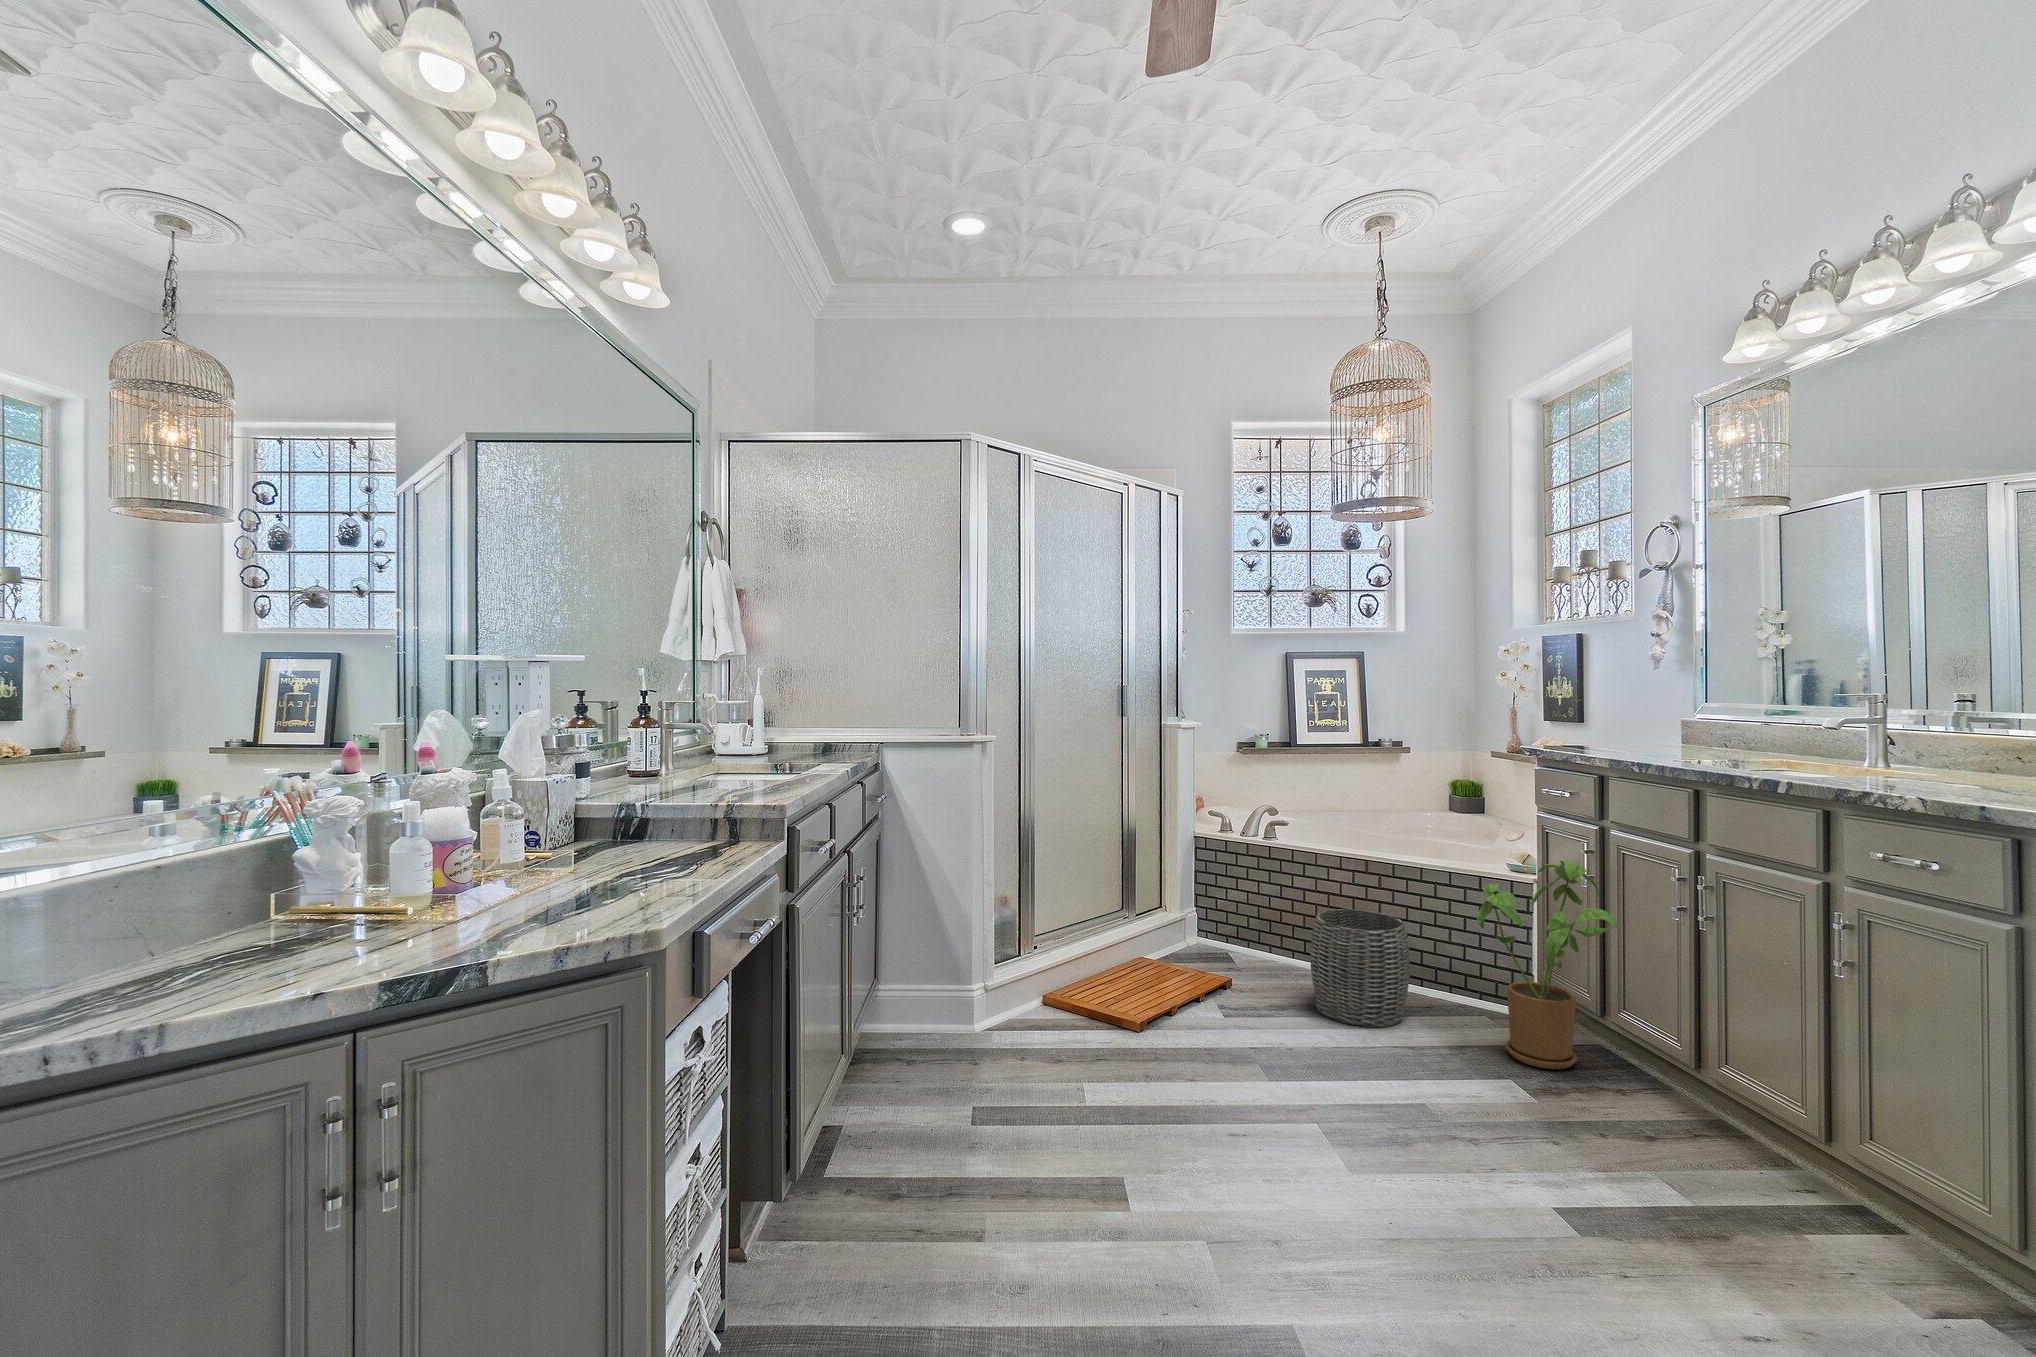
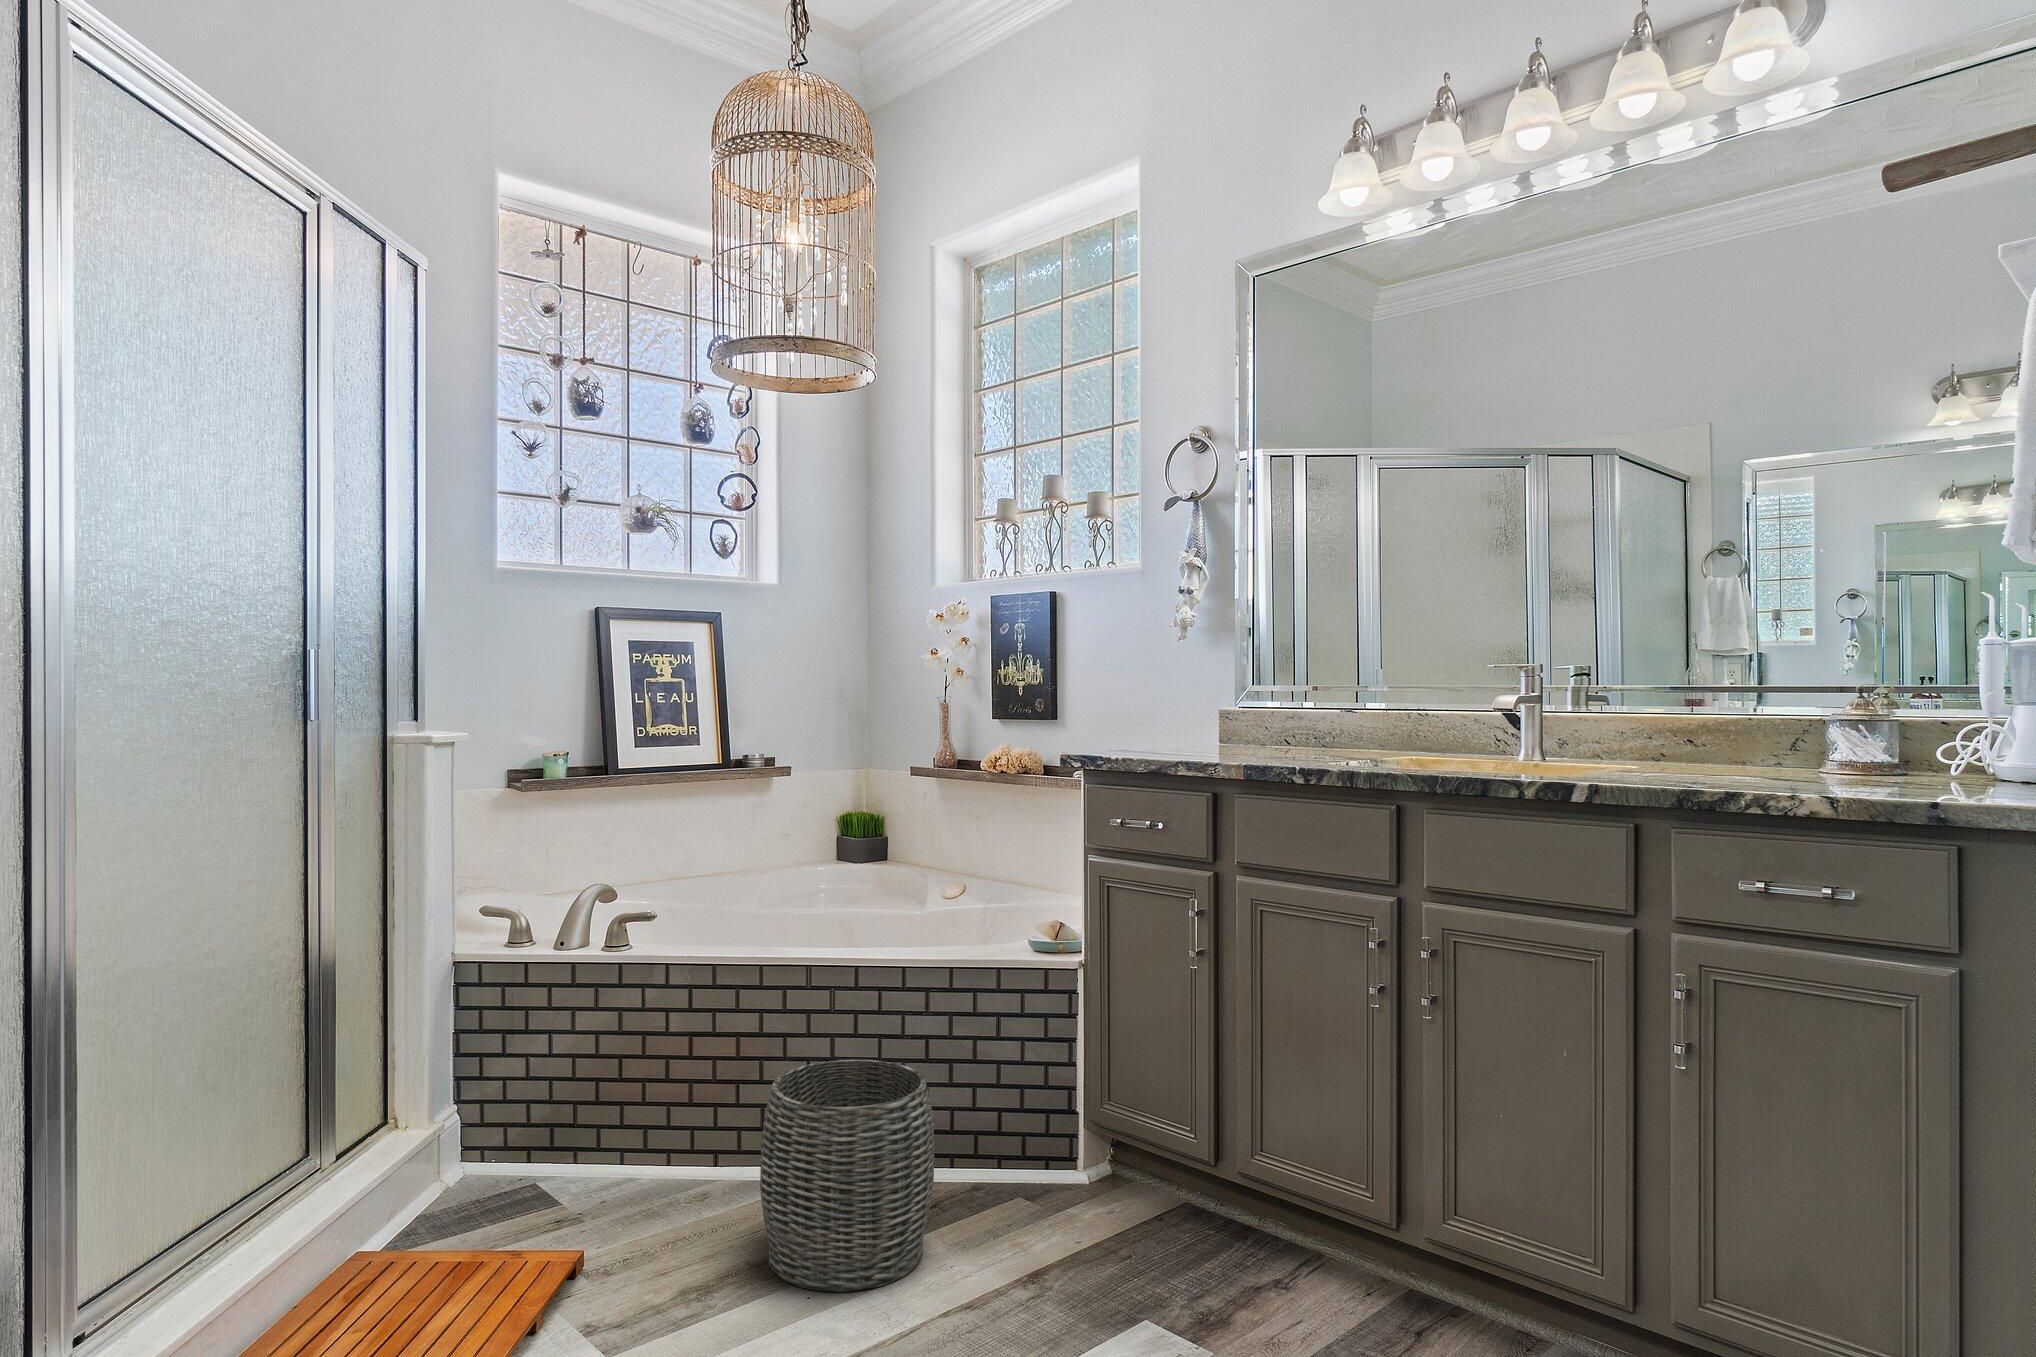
house plant: present [1477,860,1622,1069] -> none [1058,928,1268,1274]

